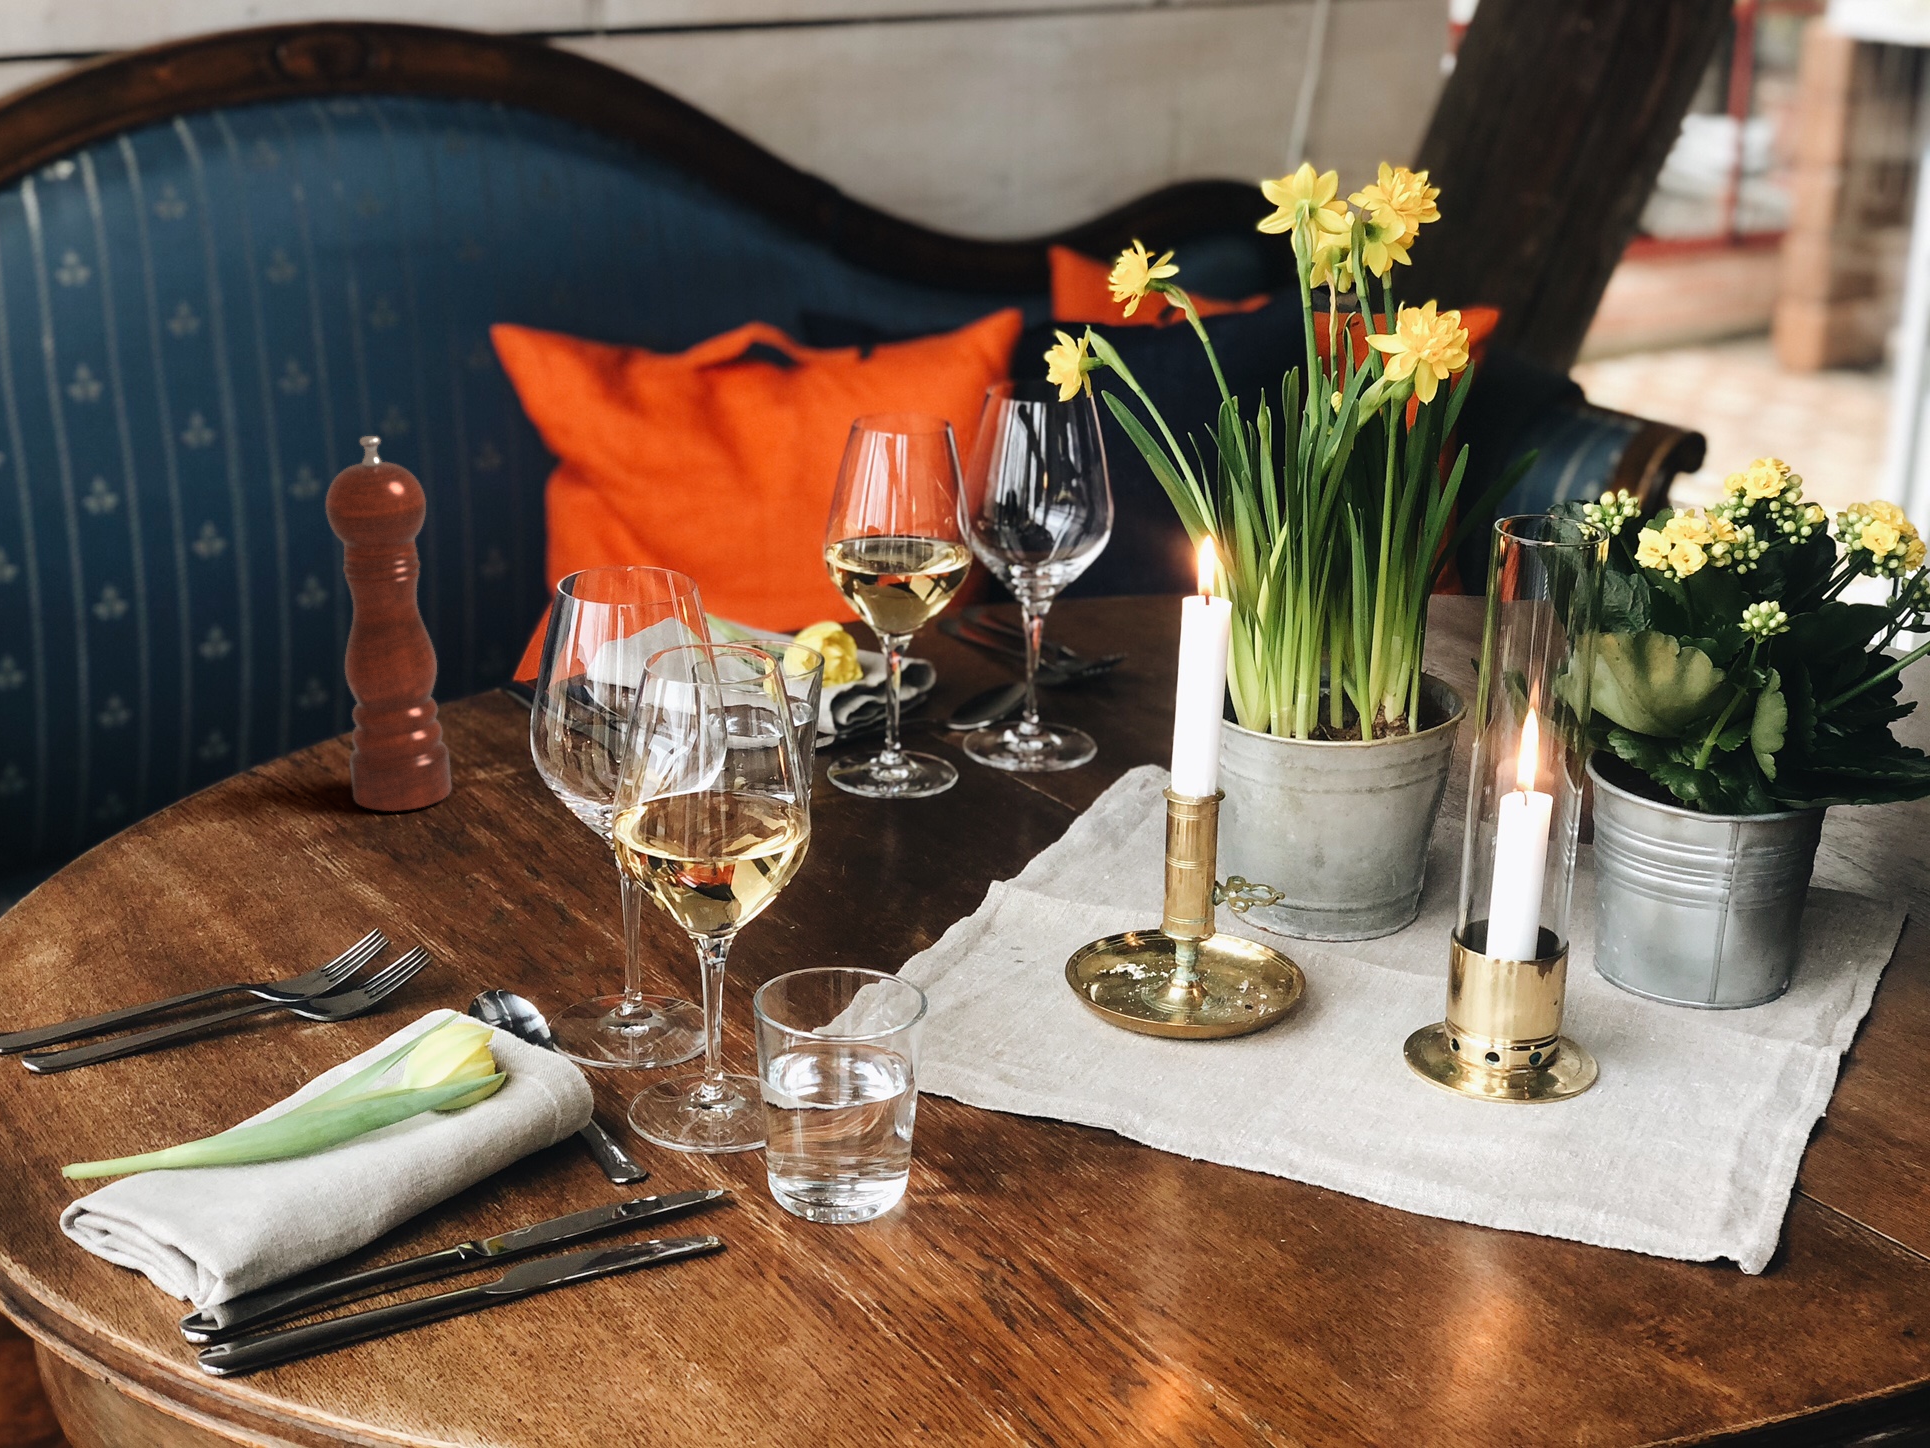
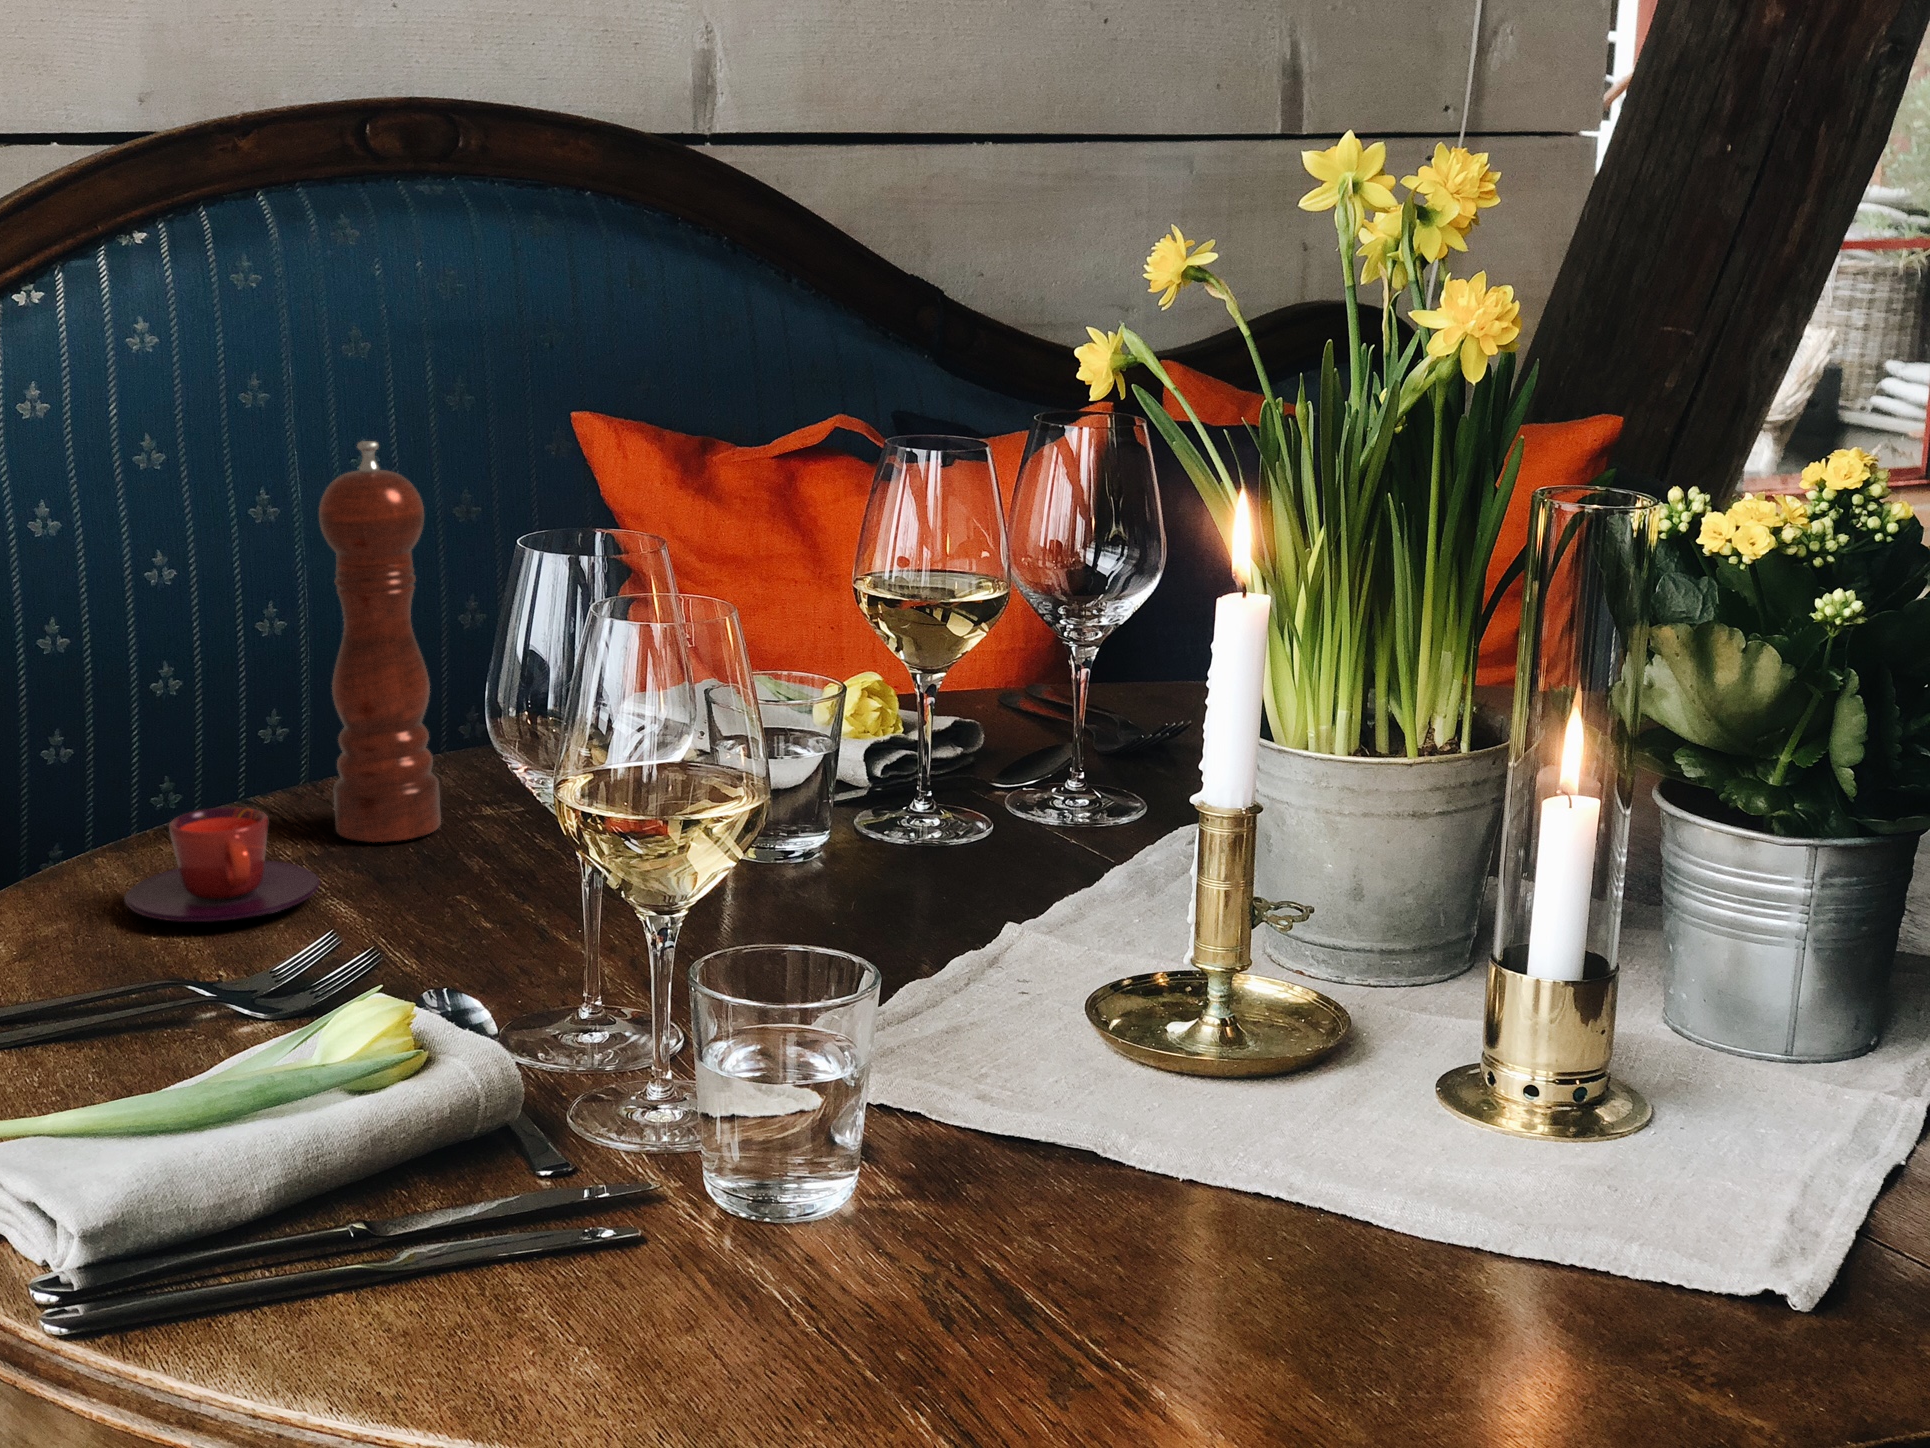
teacup: none [171,796,354,912] -> present [124,807,320,922]

